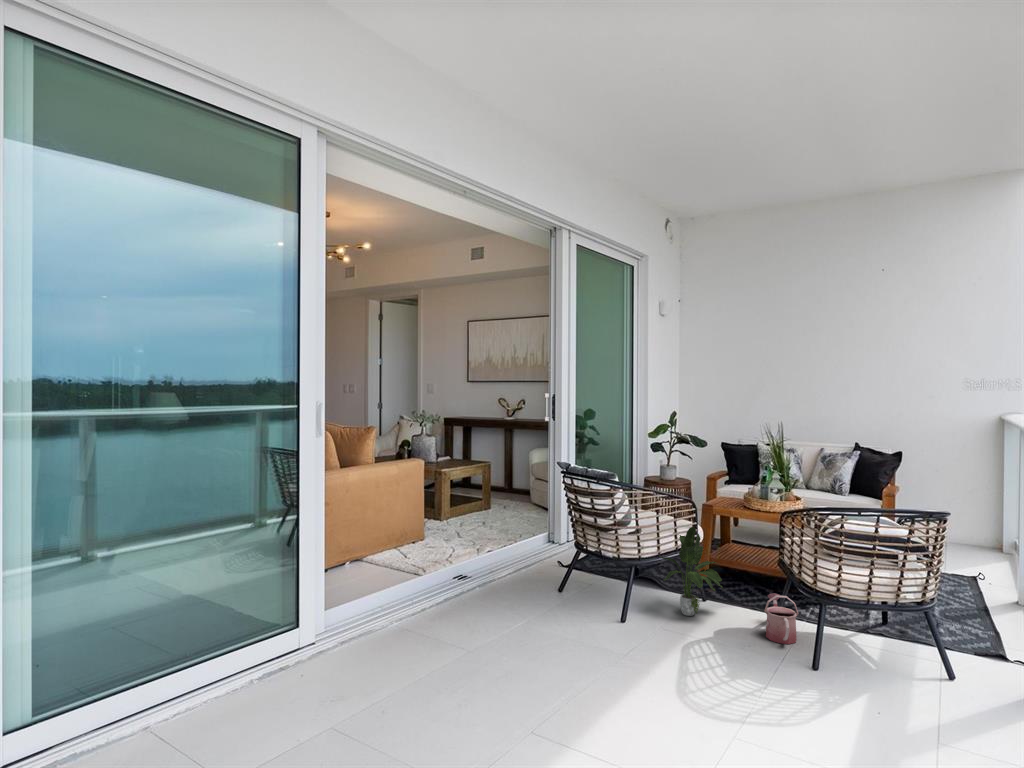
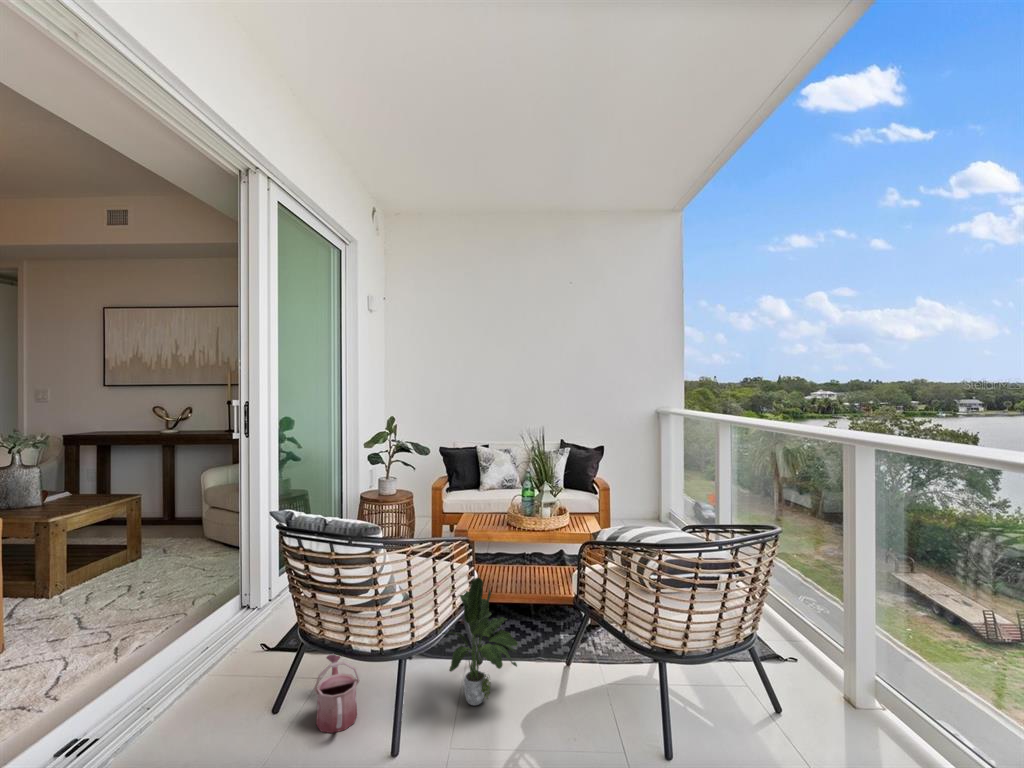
watering can: present [764,593,799,644] -> present [314,653,360,733]

